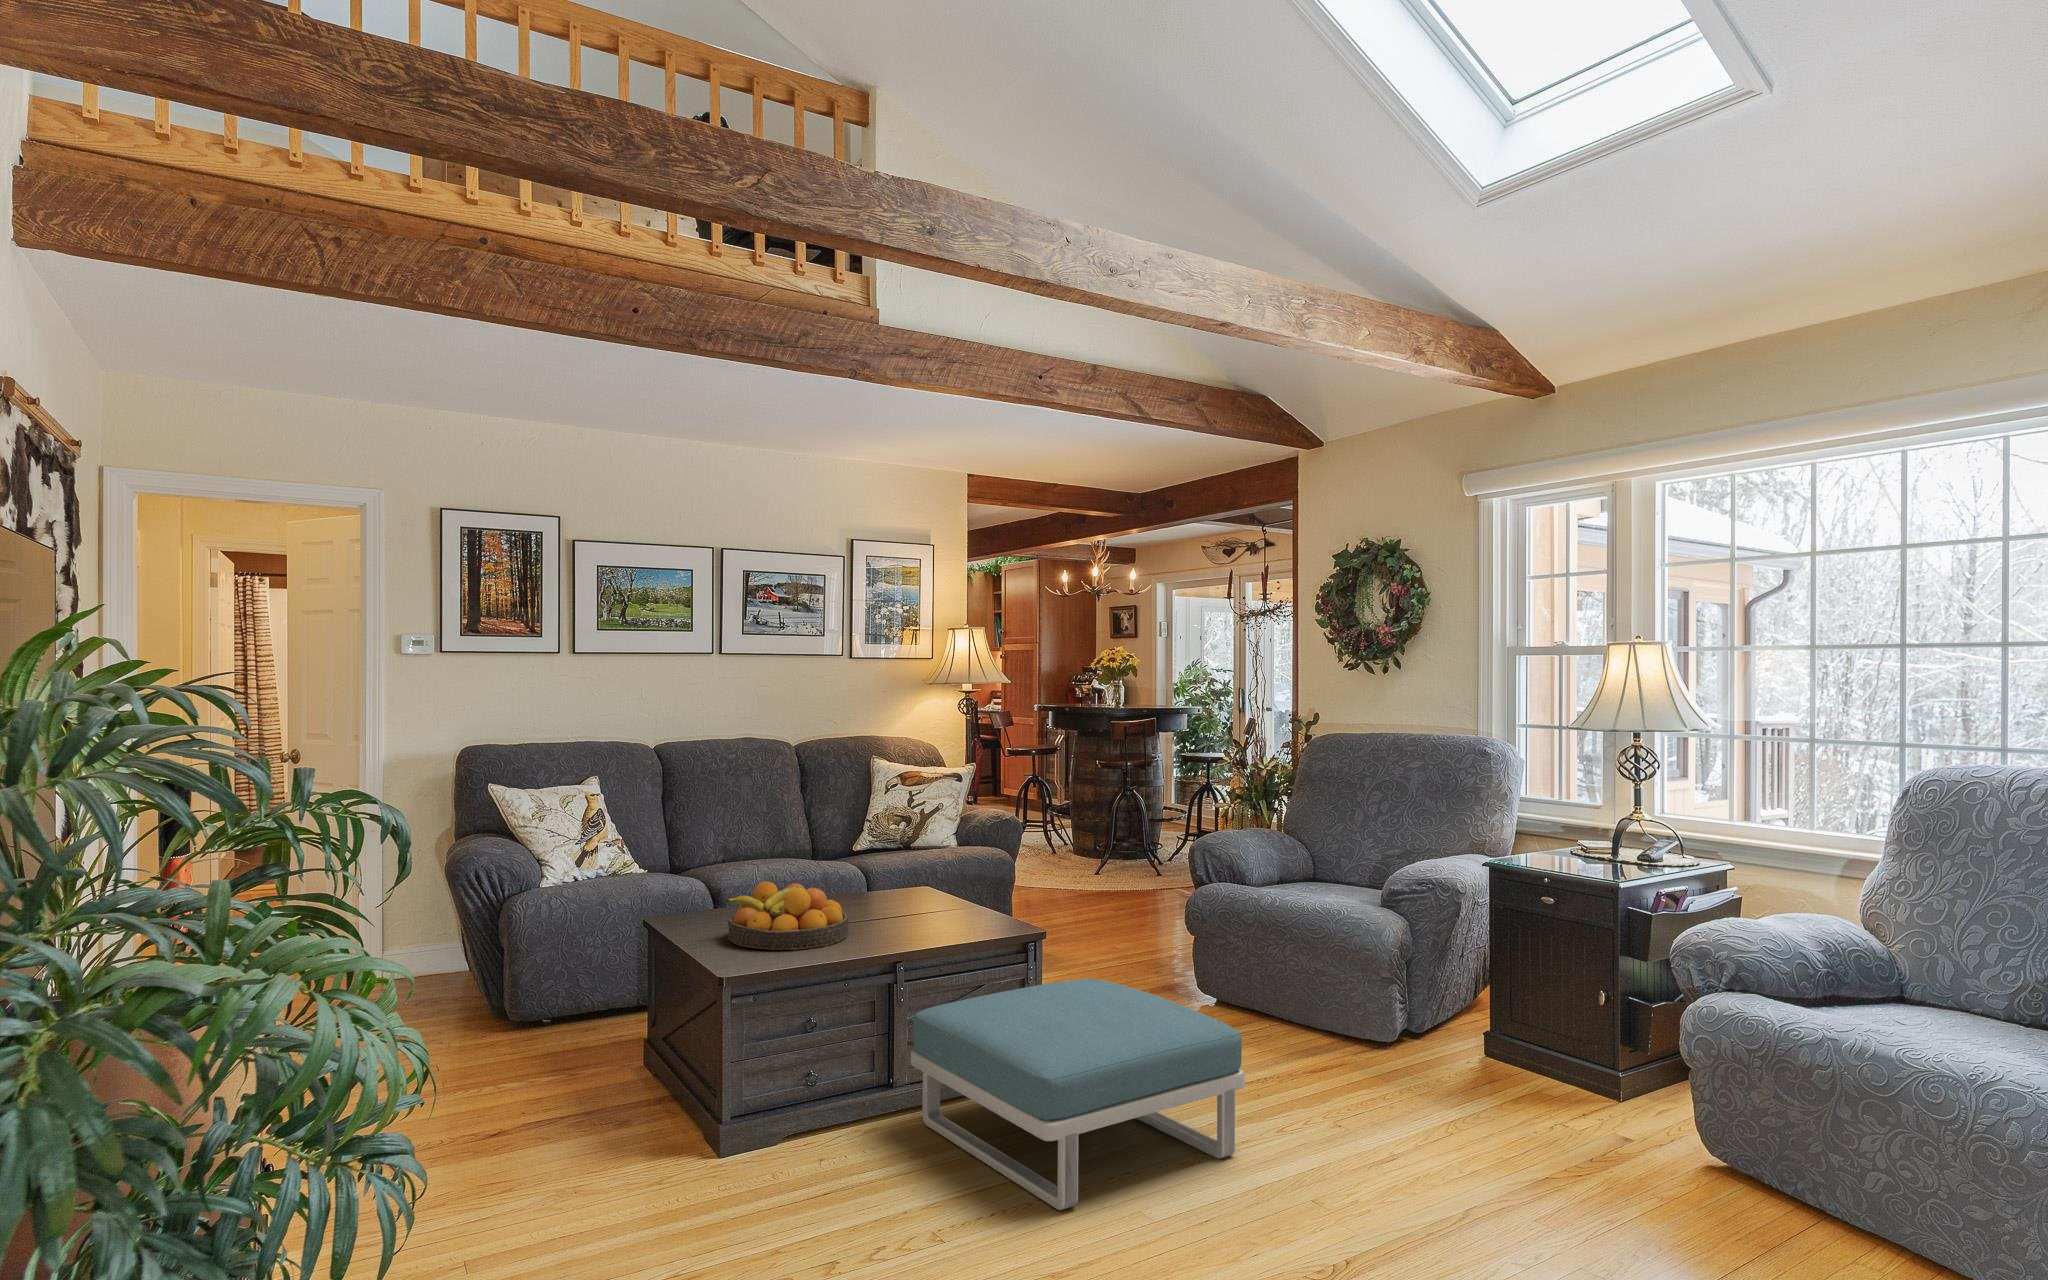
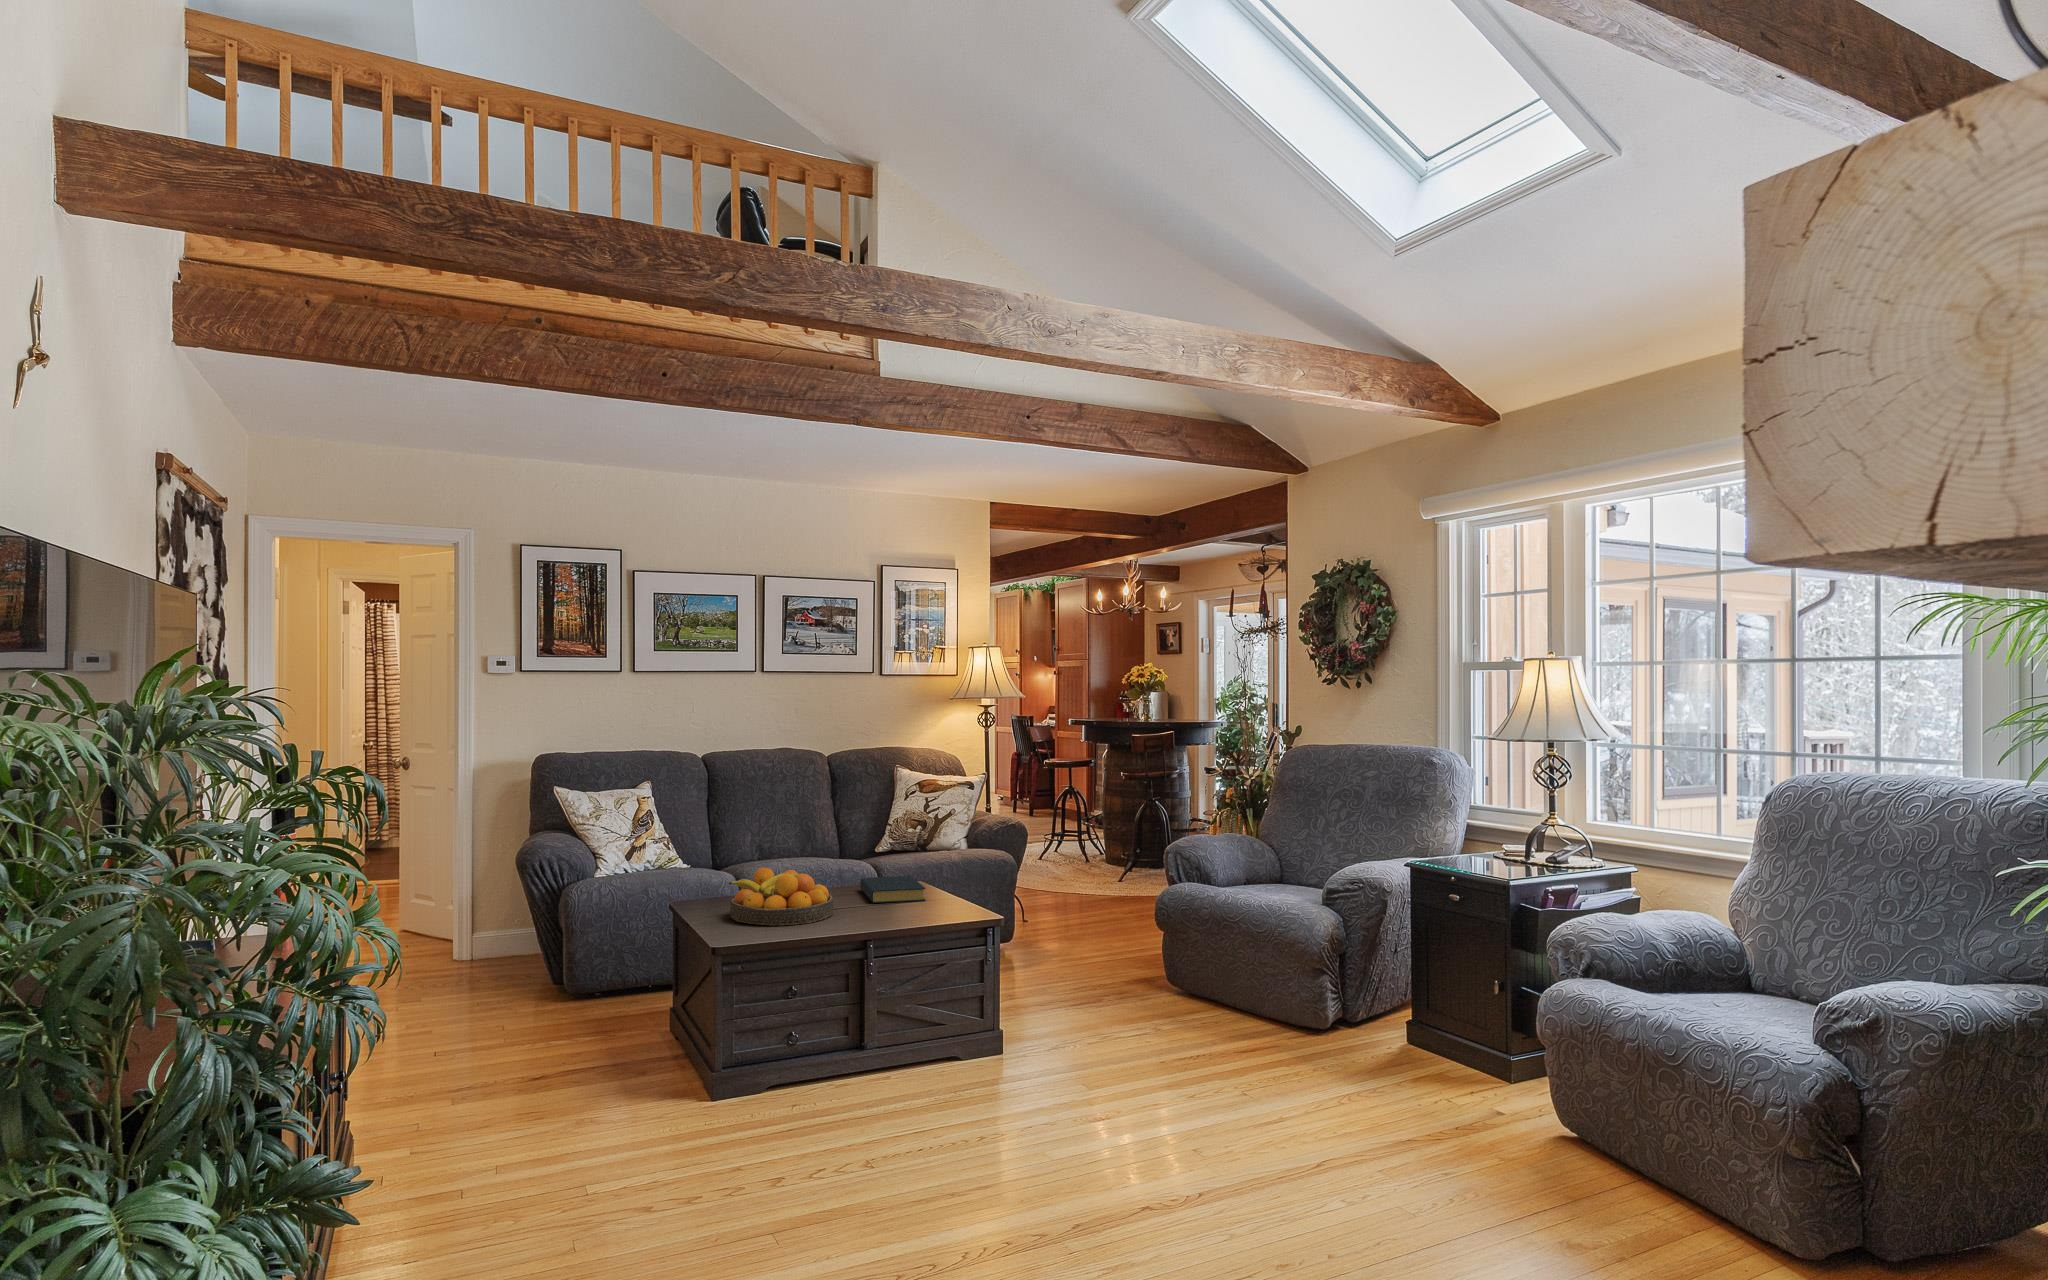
hardback book: none [865,886,947,920] -> present [860,876,926,903]
footstool: present [911,979,1245,1210] -> none [874,957,1154,1146]

